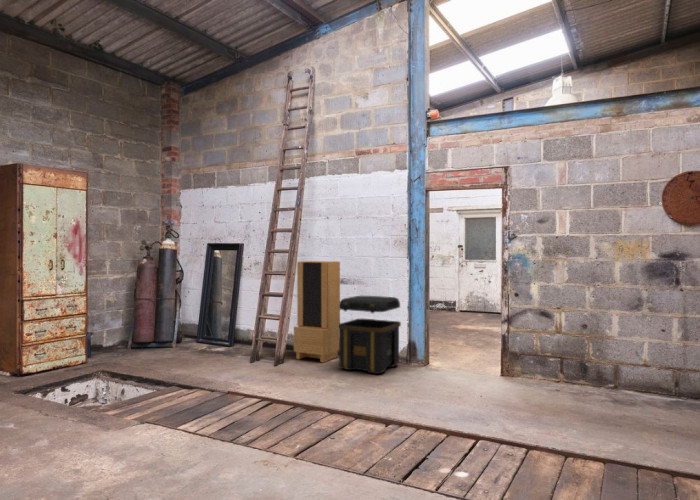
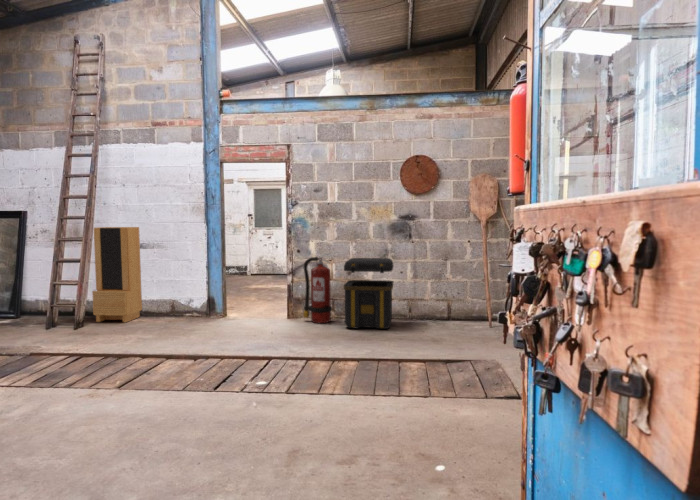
toolbox: present [338,296,401,374] -> present [344,258,393,329]
fire extinguisher: none [521,300,559,390] -> present [304,253,332,323]

